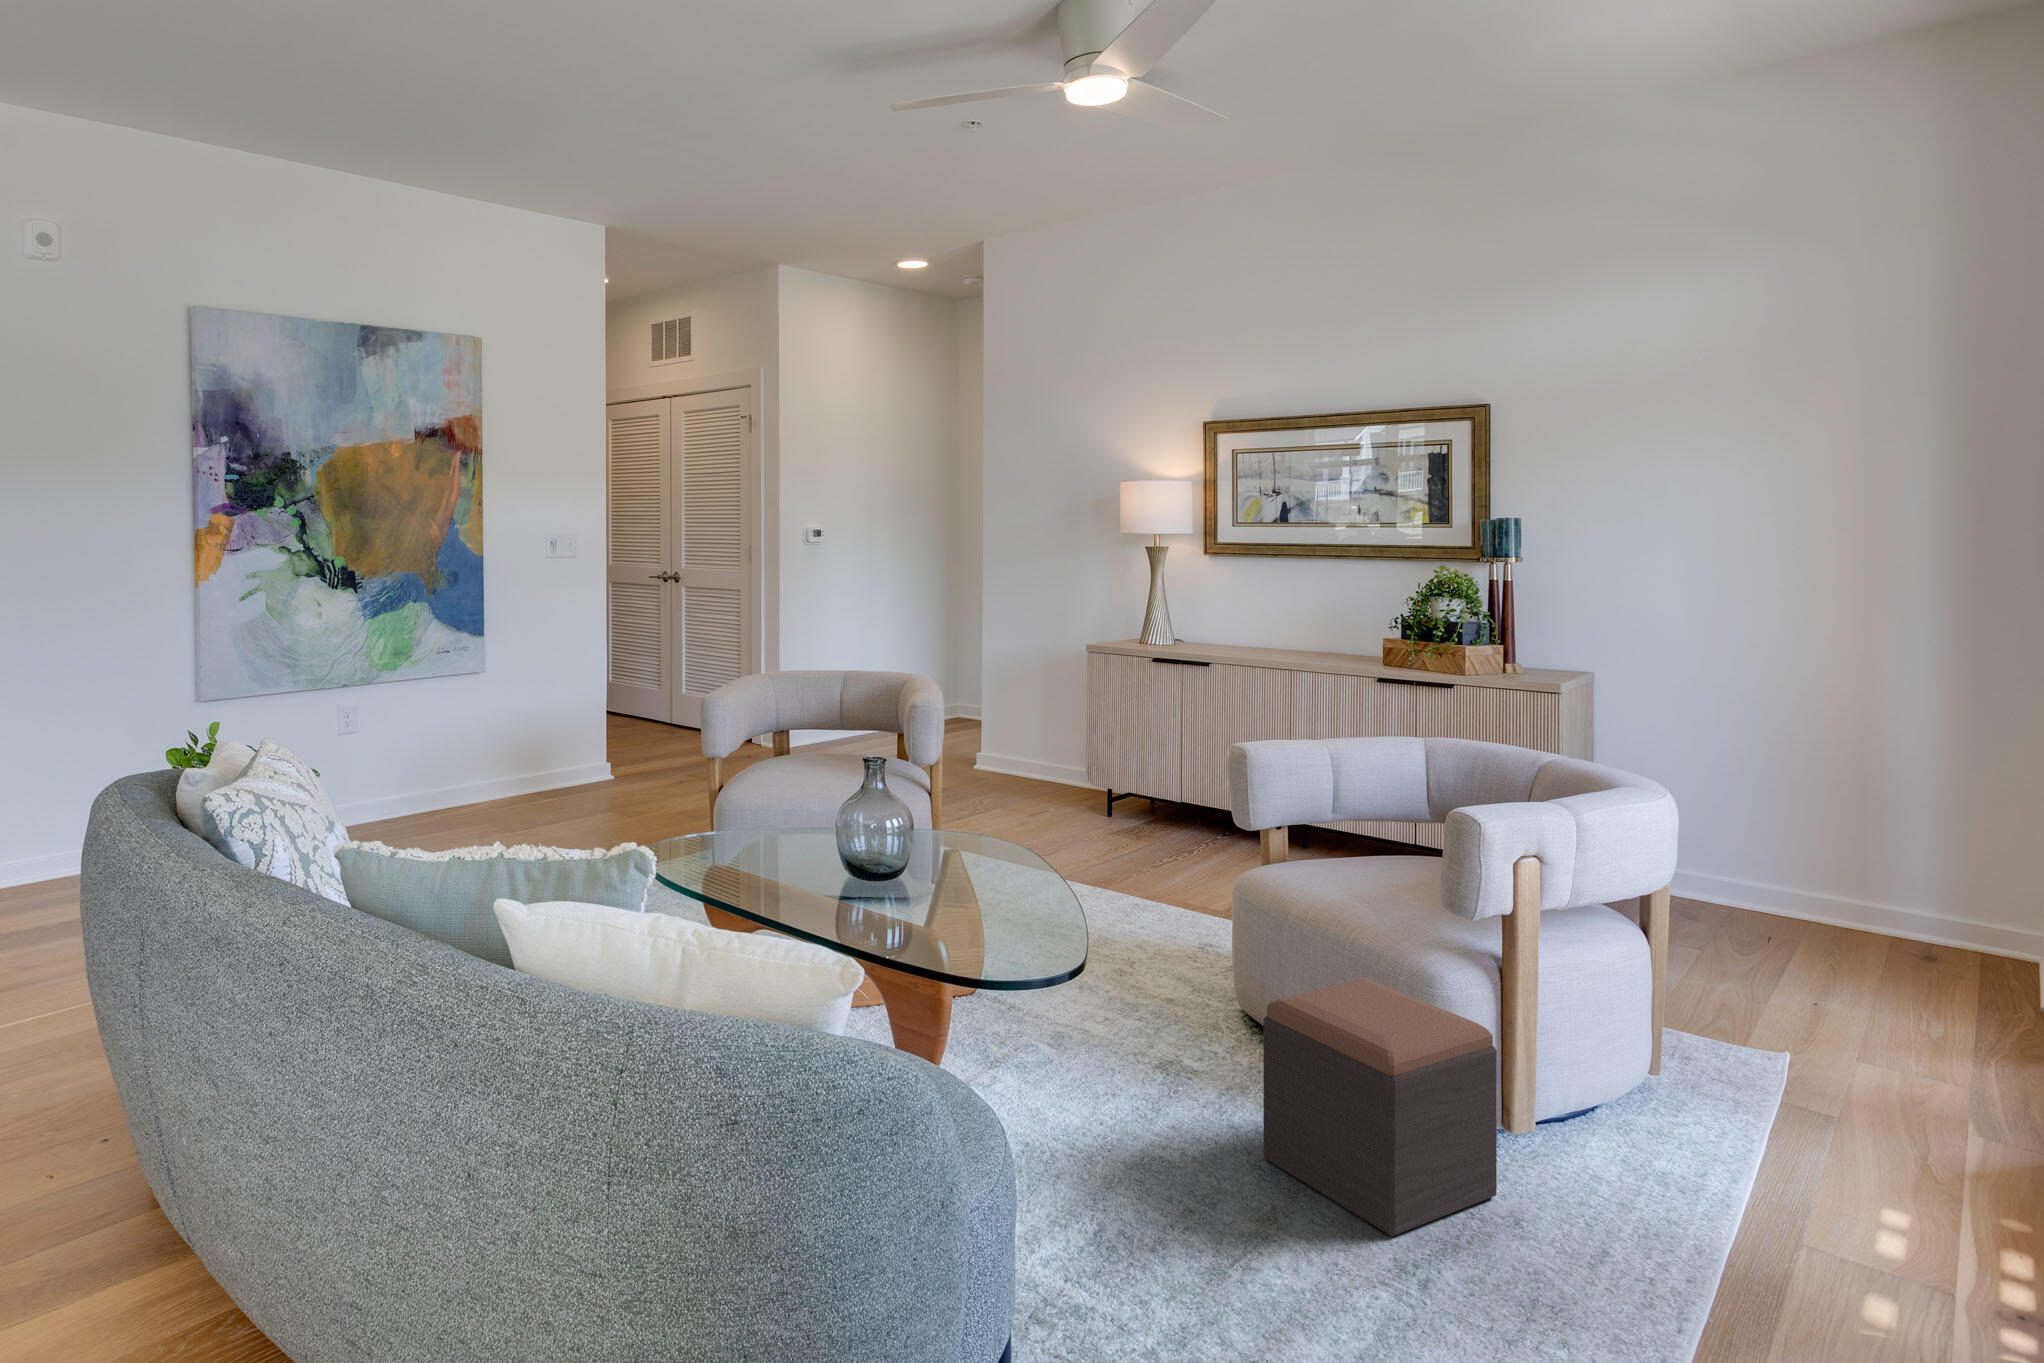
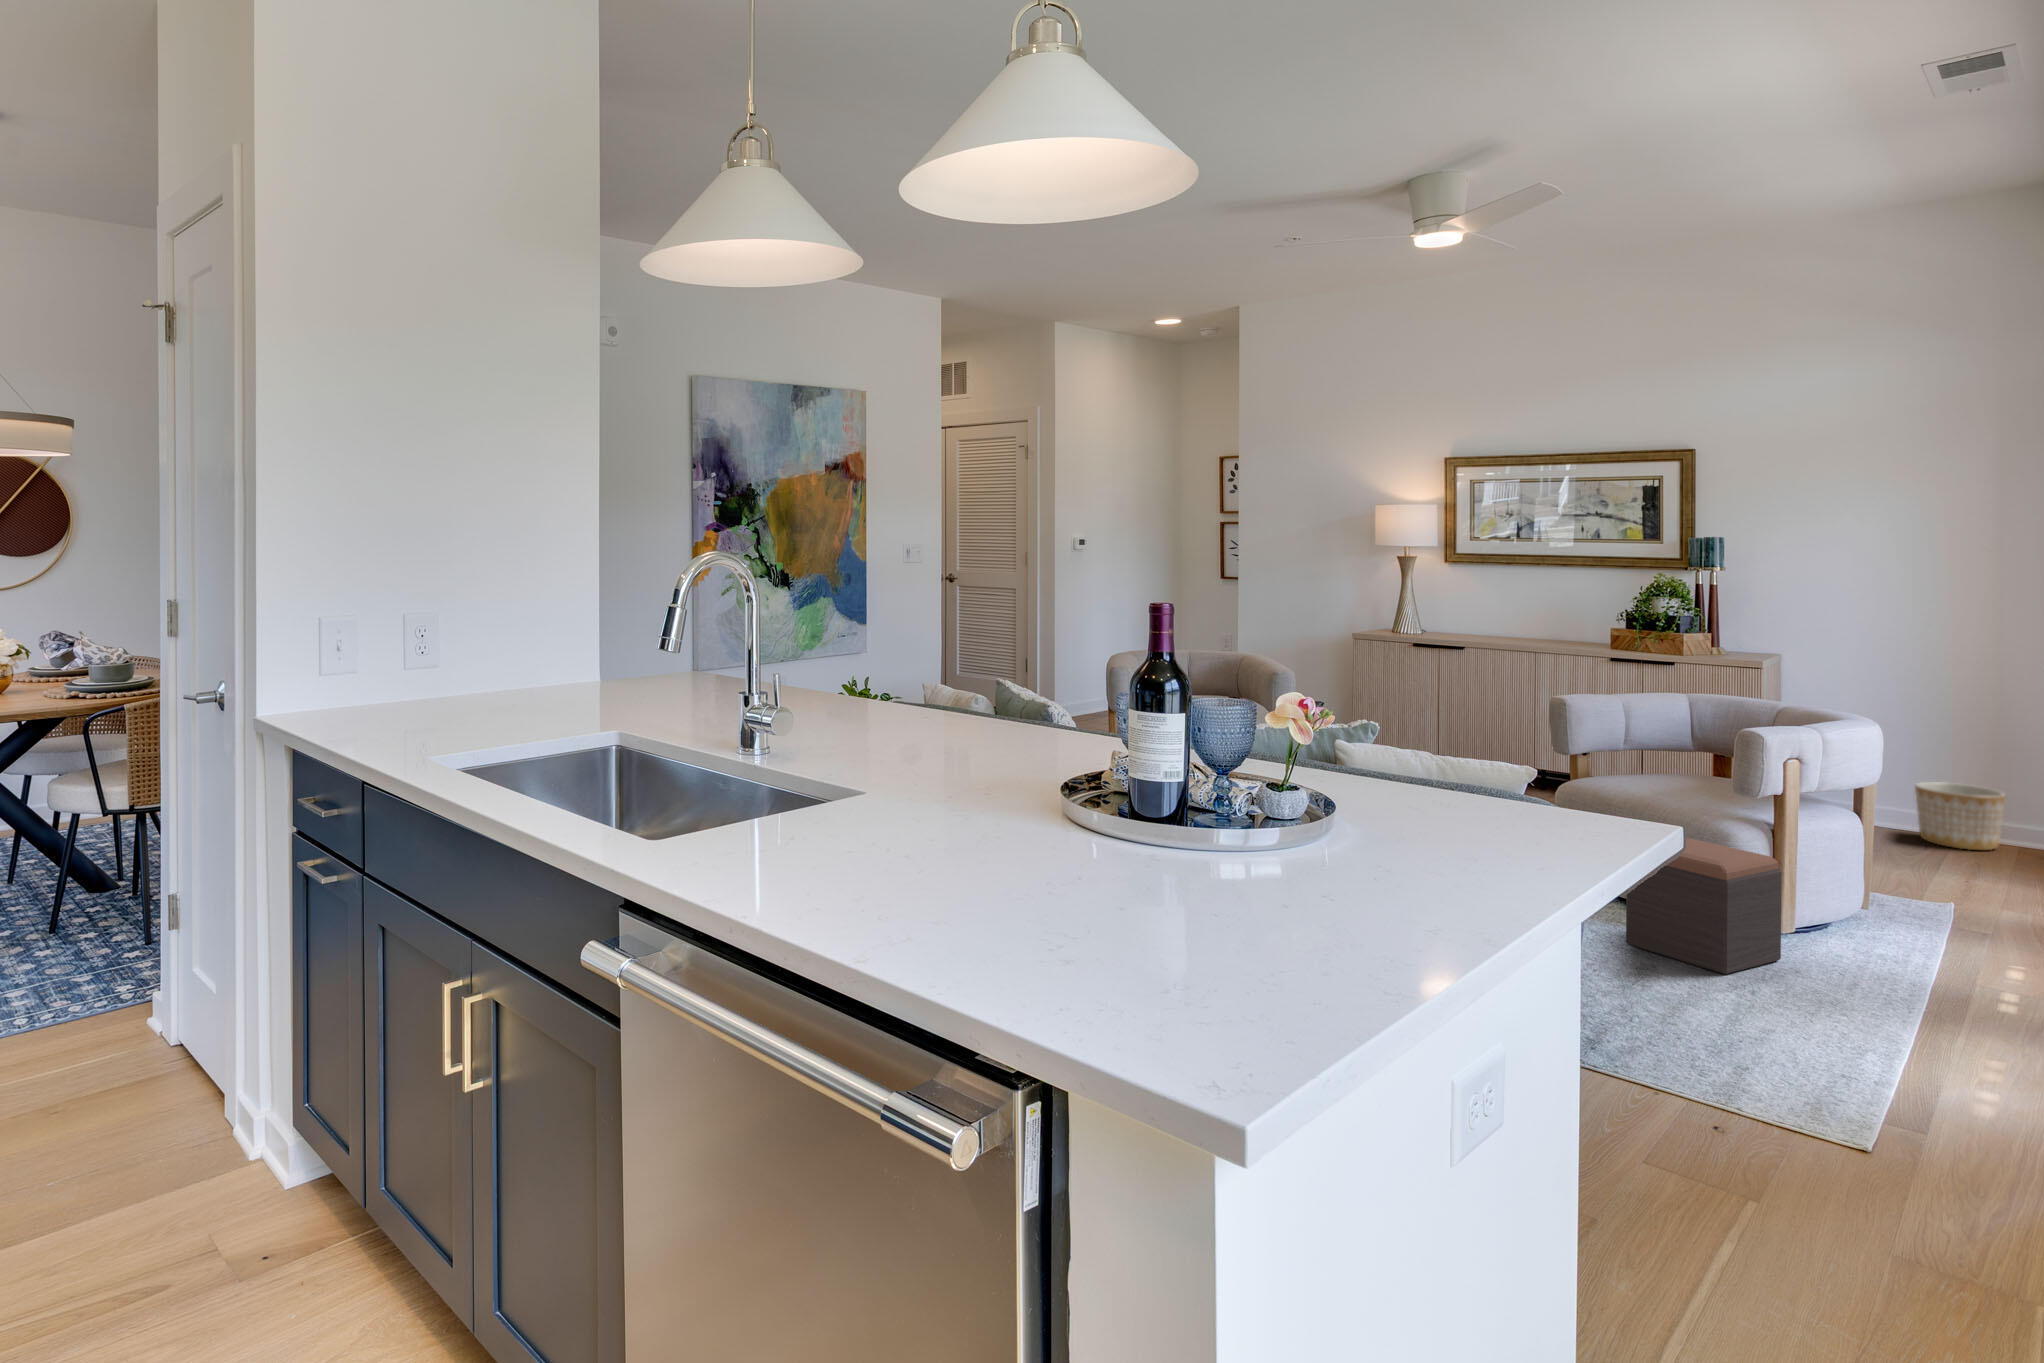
planter: none [1760,848,1879,947] -> present [1915,782,2005,850]

